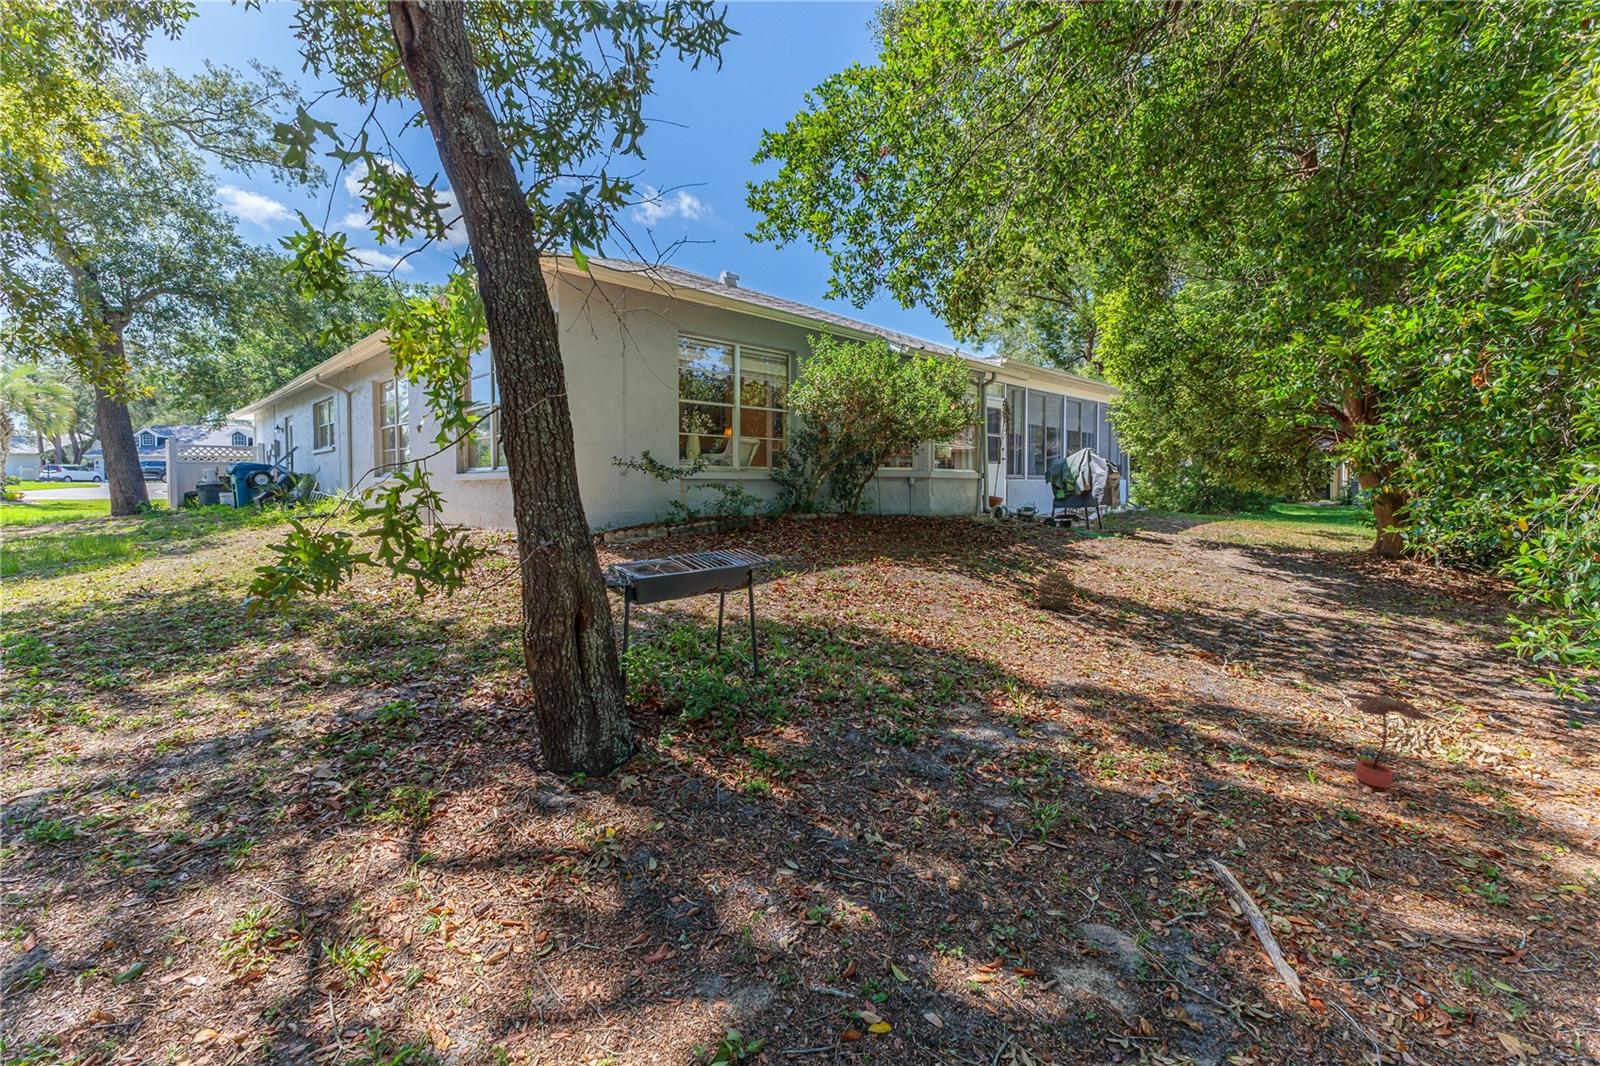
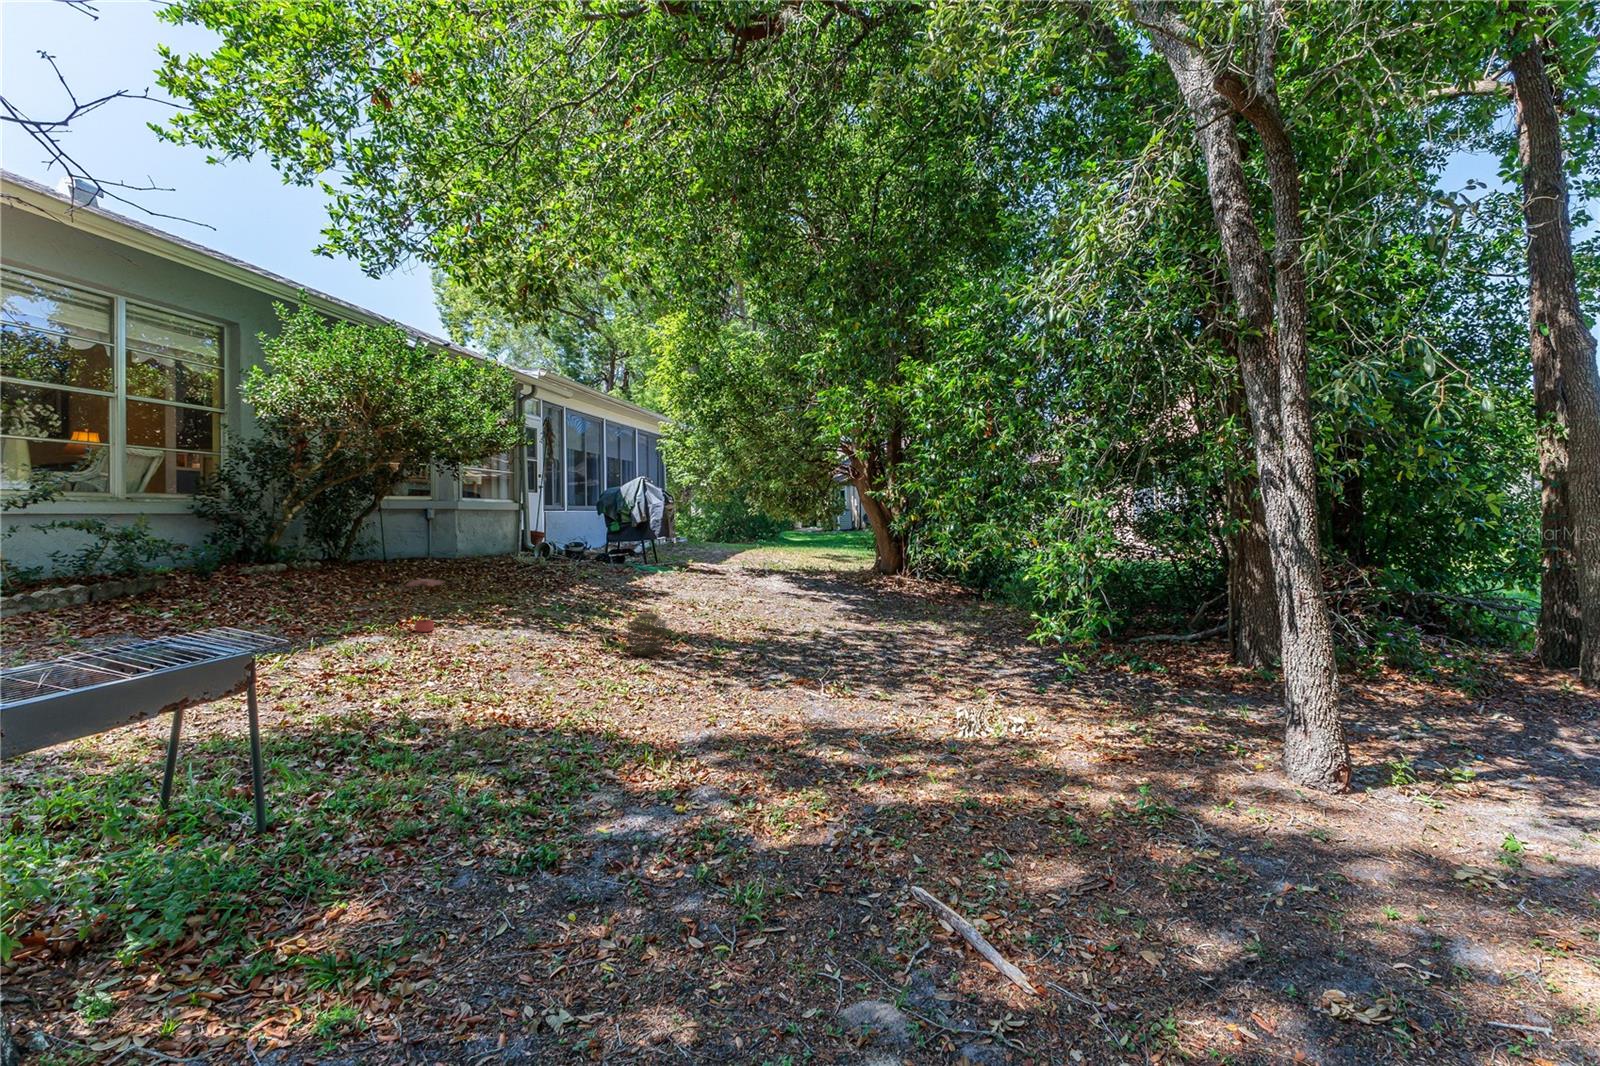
potted plant: present [1346,694,1431,788] -> present [406,579,444,632]

